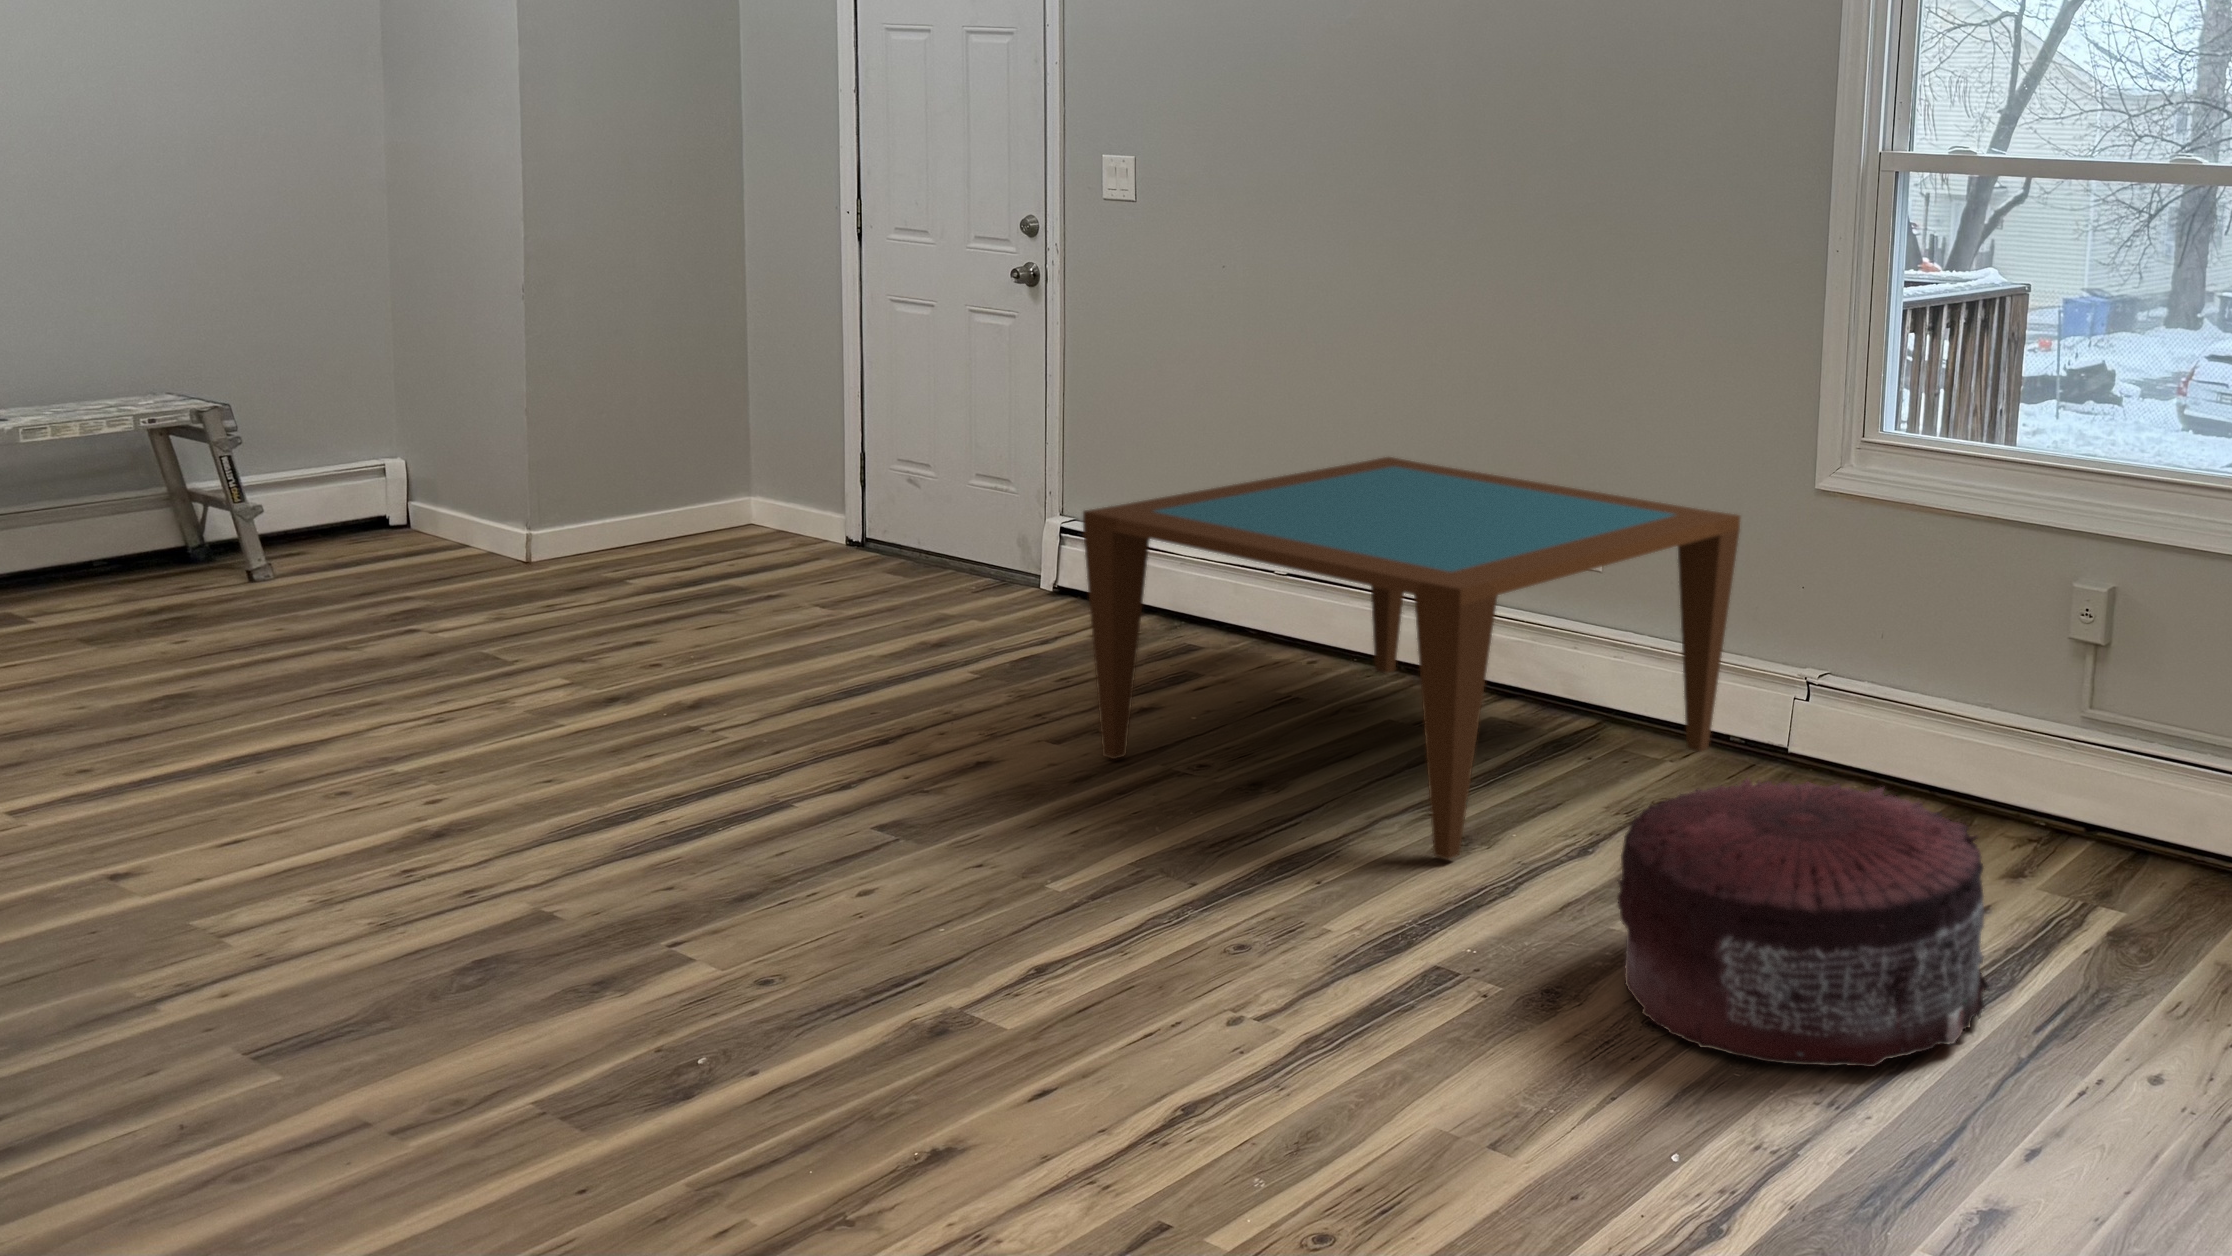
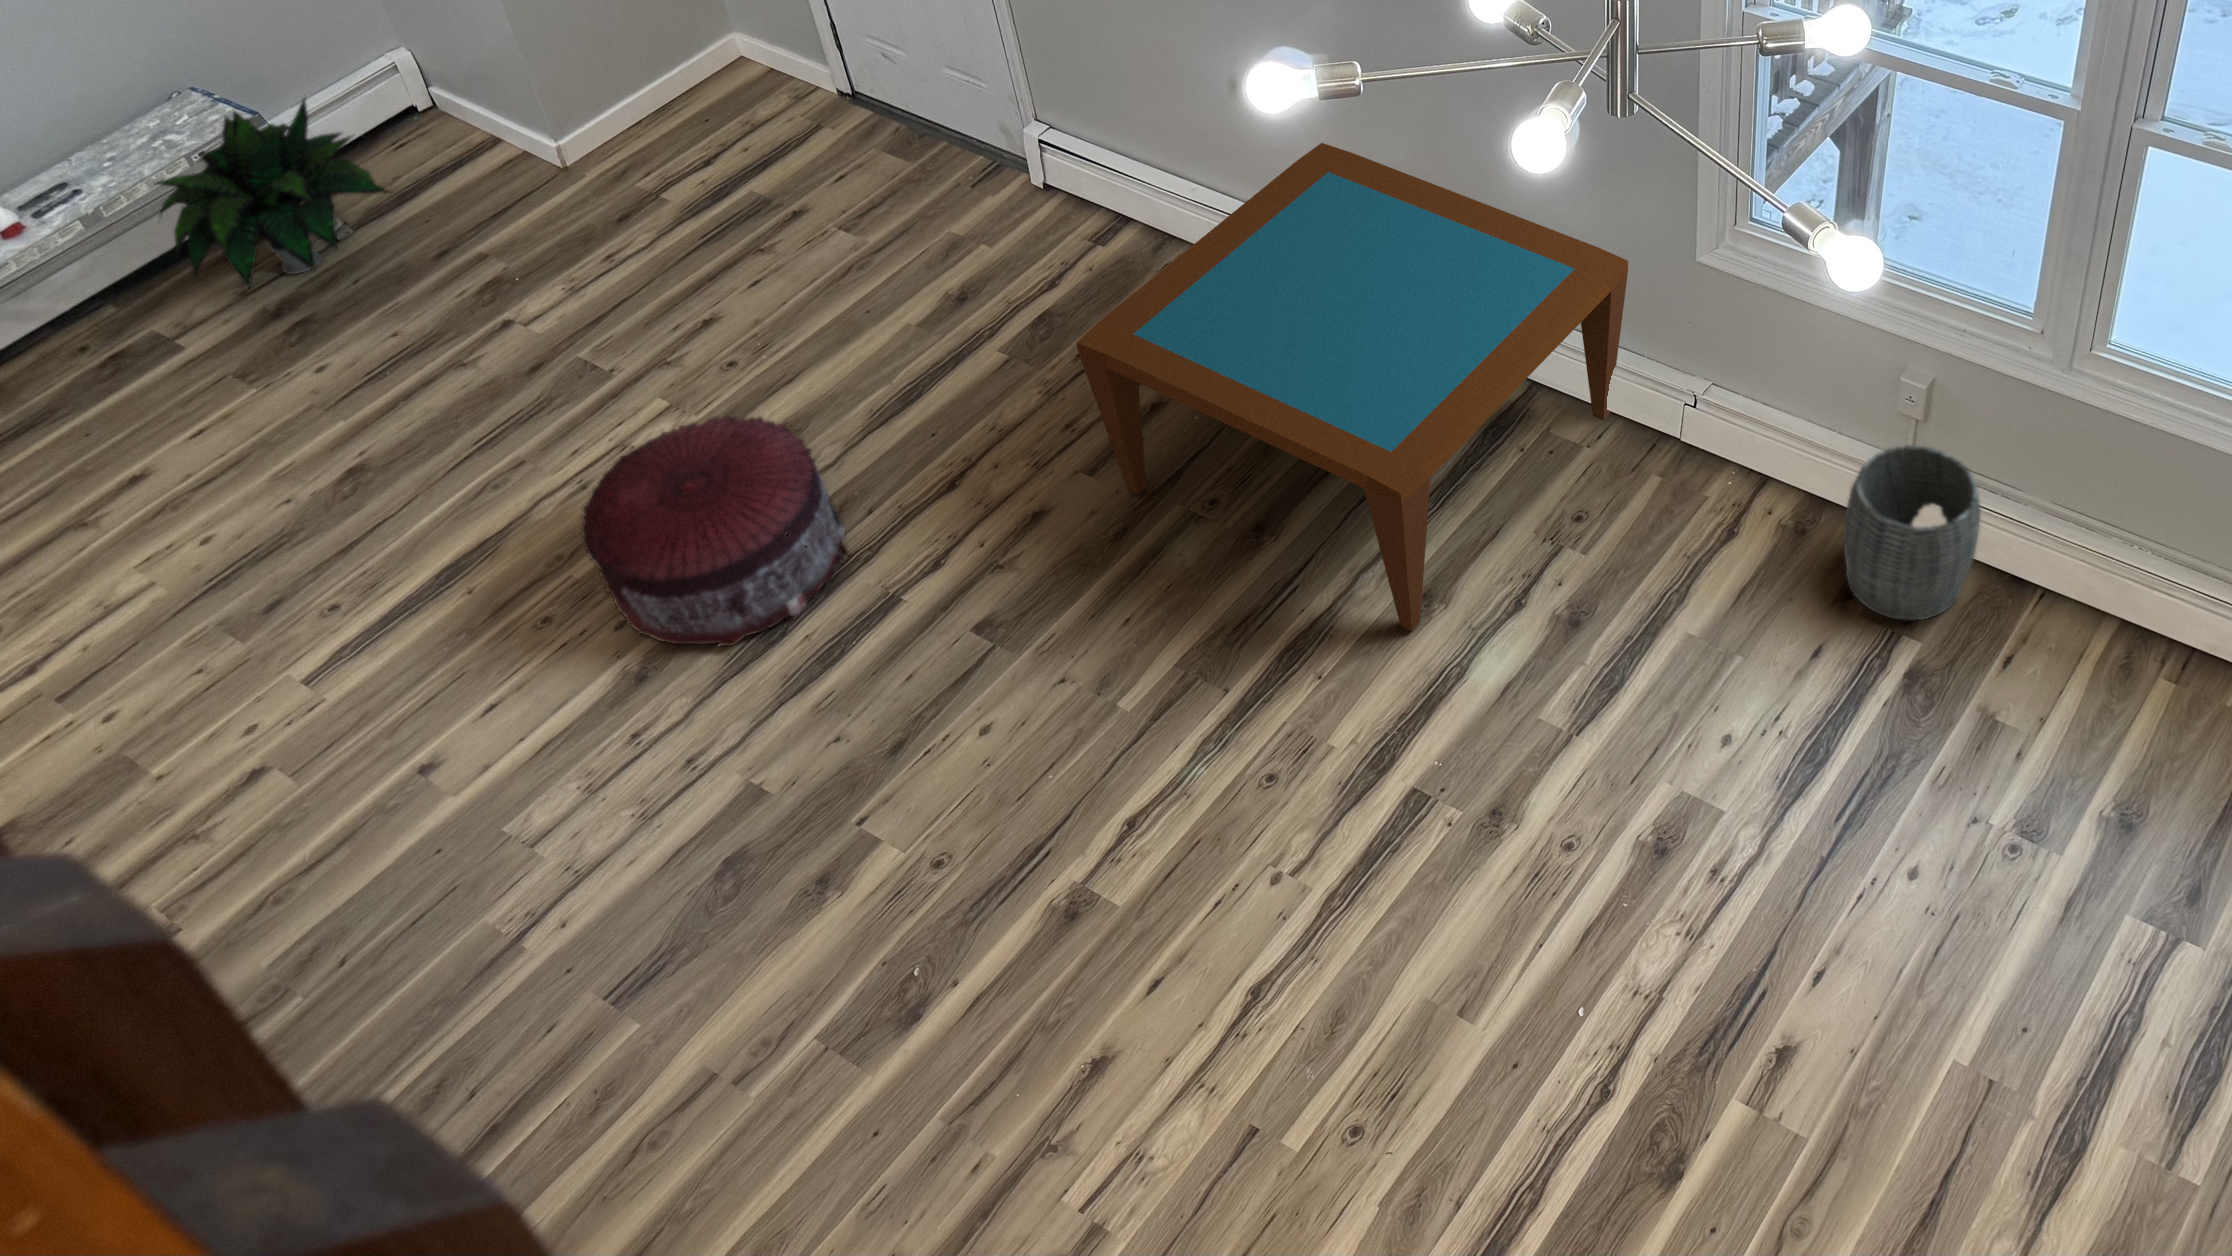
potted plant: none [64,391,336,590] -> present [156,99,390,288]
woven basket: none [2016,683,2195,895] -> present [1843,445,1981,620]
pouf: present [1617,778,1989,1067] -> present [582,416,849,646]

